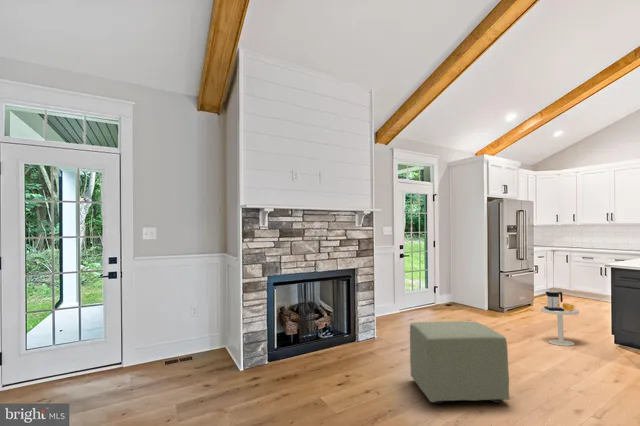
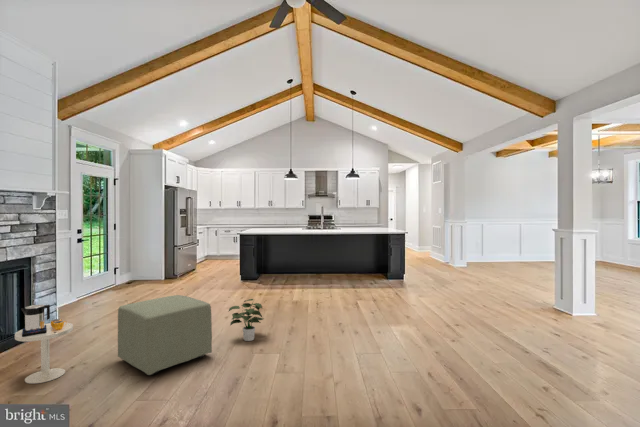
side table: present [541,291,579,346] -> present [15,305,73,384]
potted plant: none [537,344,597,402] -> present [229,299,264,341]

